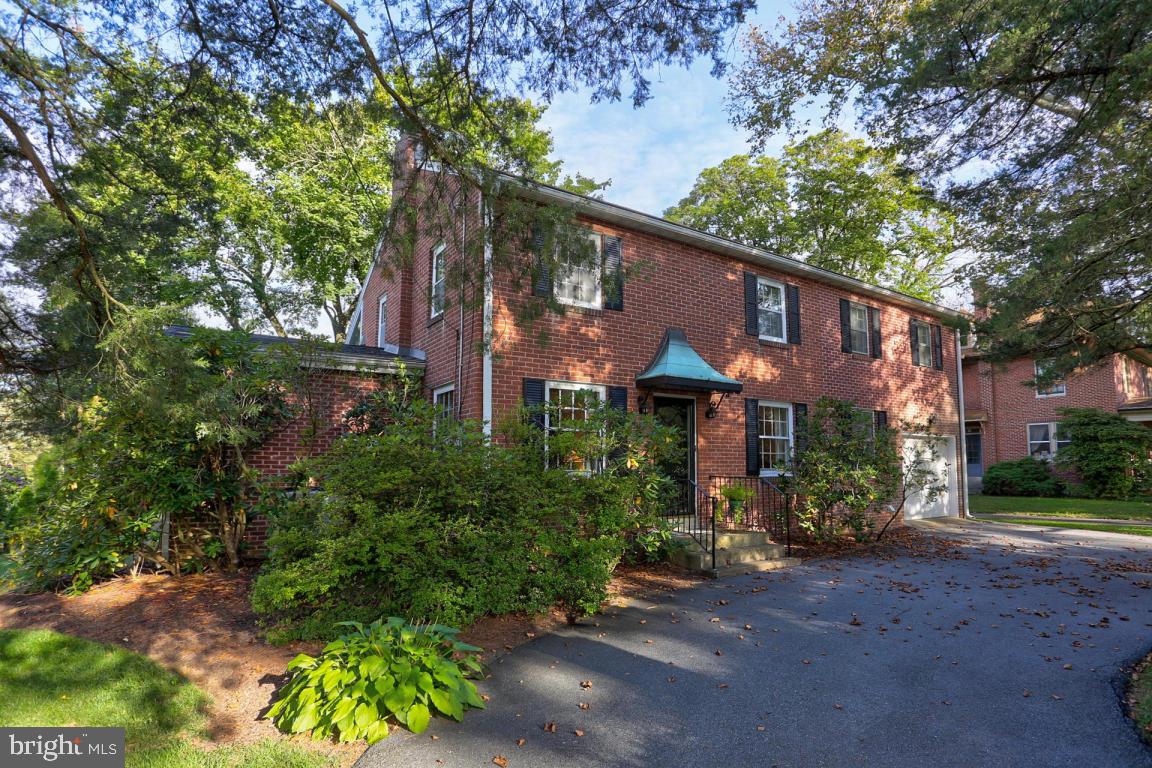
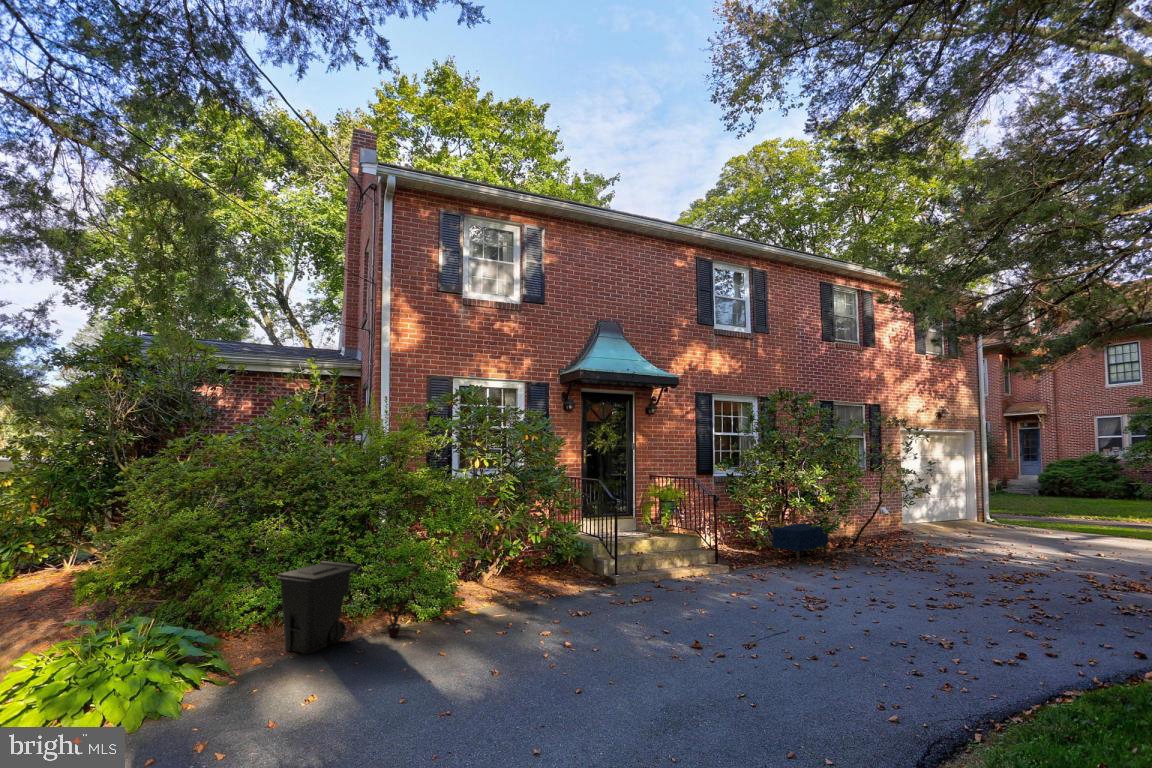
bench: none [819,519,865,553] -> present [772,523,829,561]
trash can: none [477,555,541,641] -> present [277,561,359,654]

